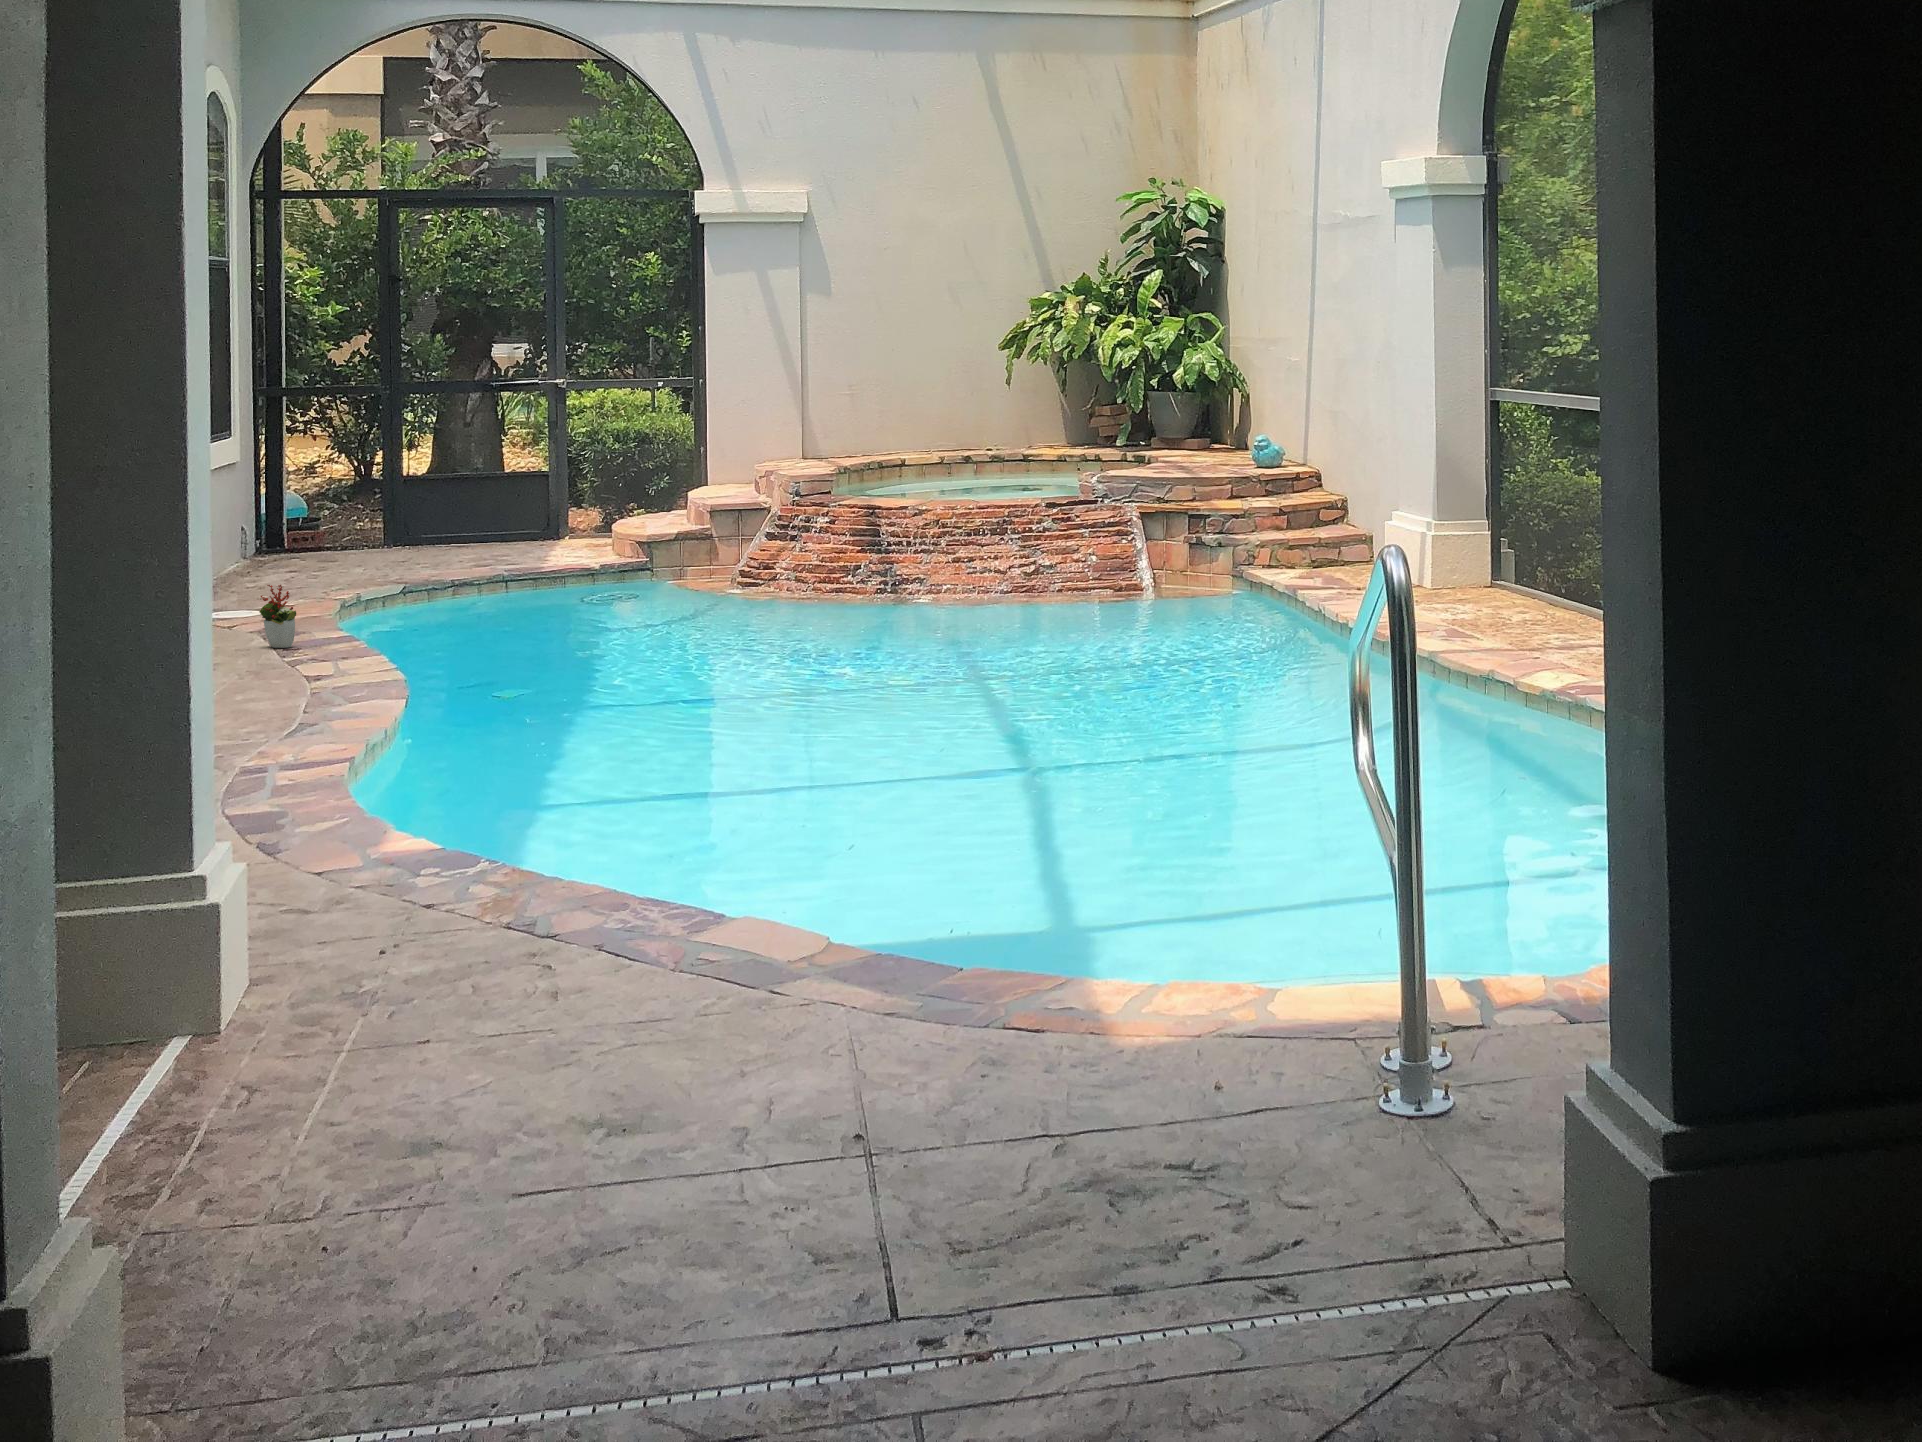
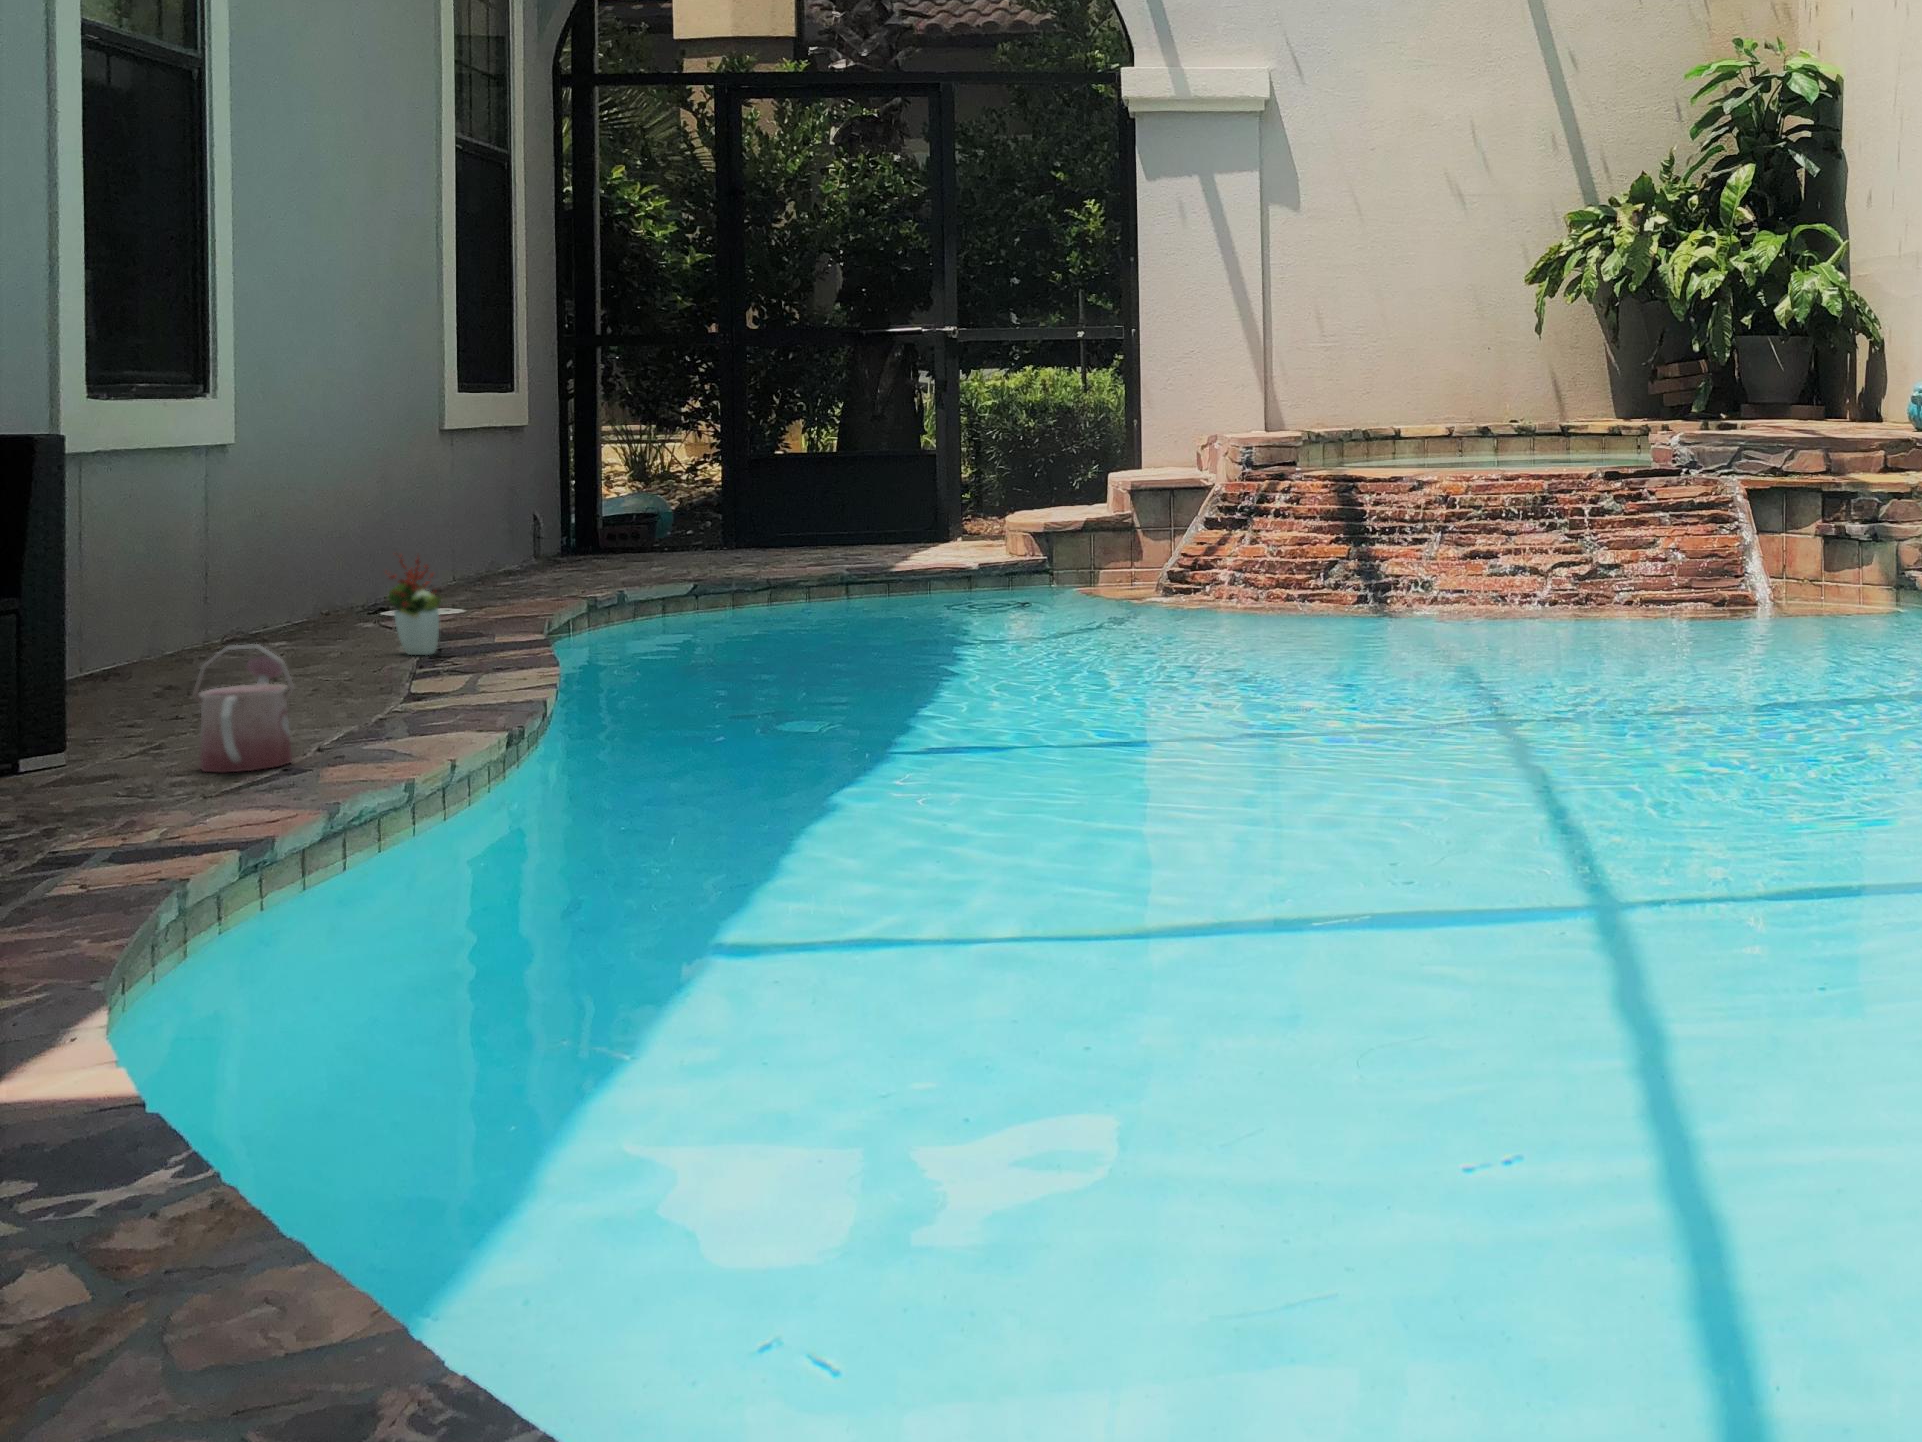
watering can: none [261,654,315,722] -> present [193,644,294,773]

